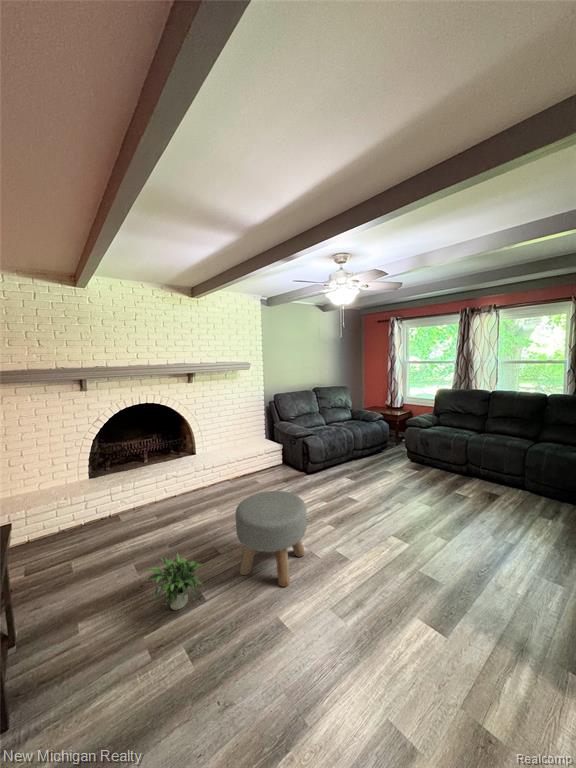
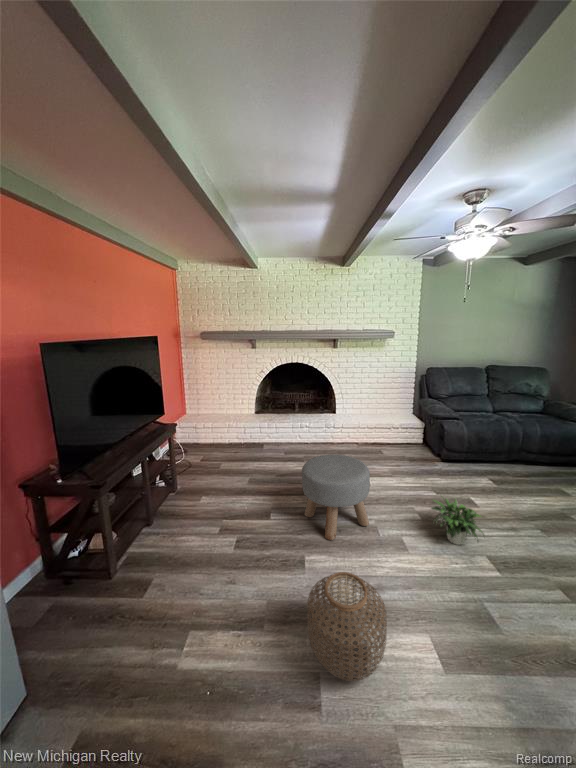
potted plant: present [148,553,203,610] -> present [431,499,482,545]
woven basket: none [350,595,430,708] -> present [307,572,387,681]

